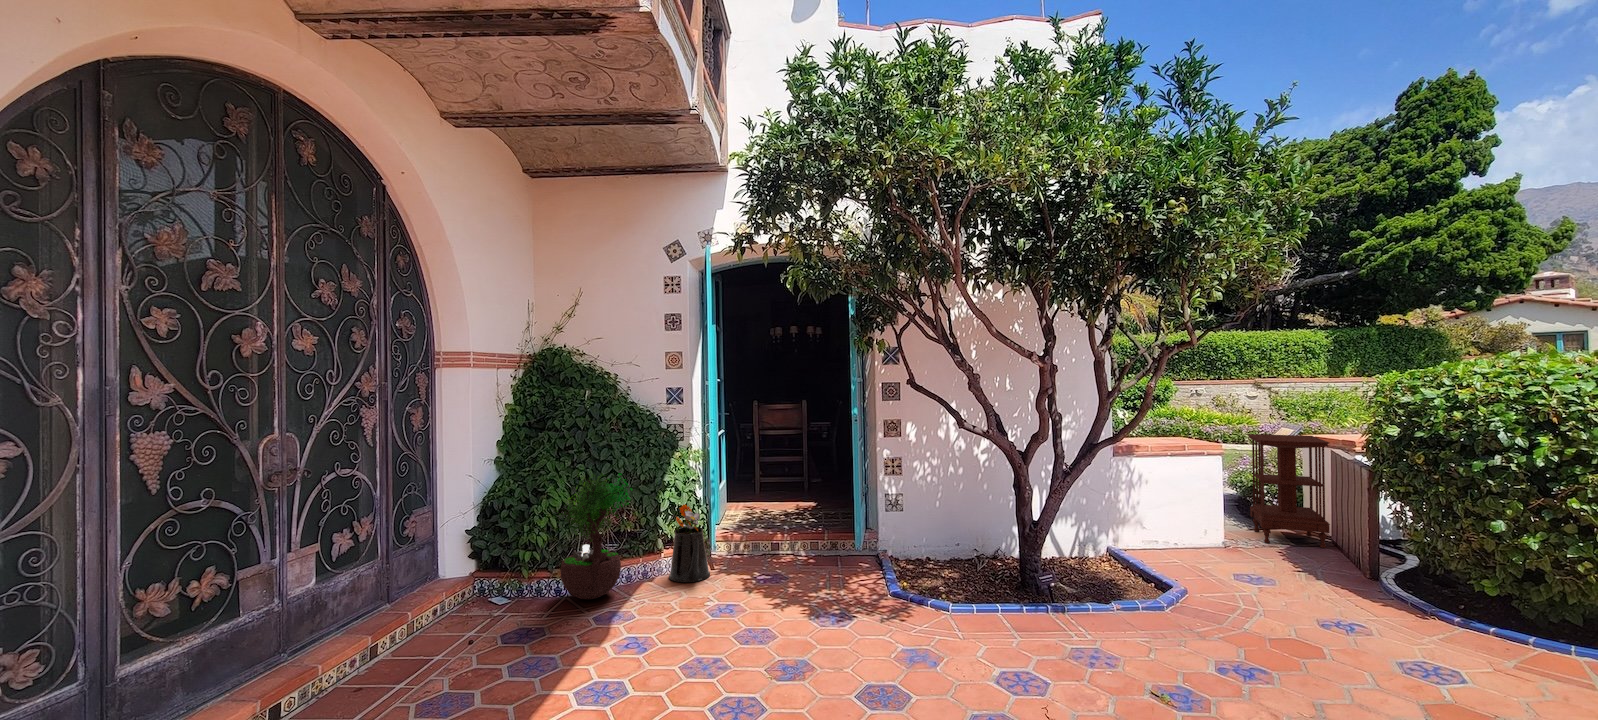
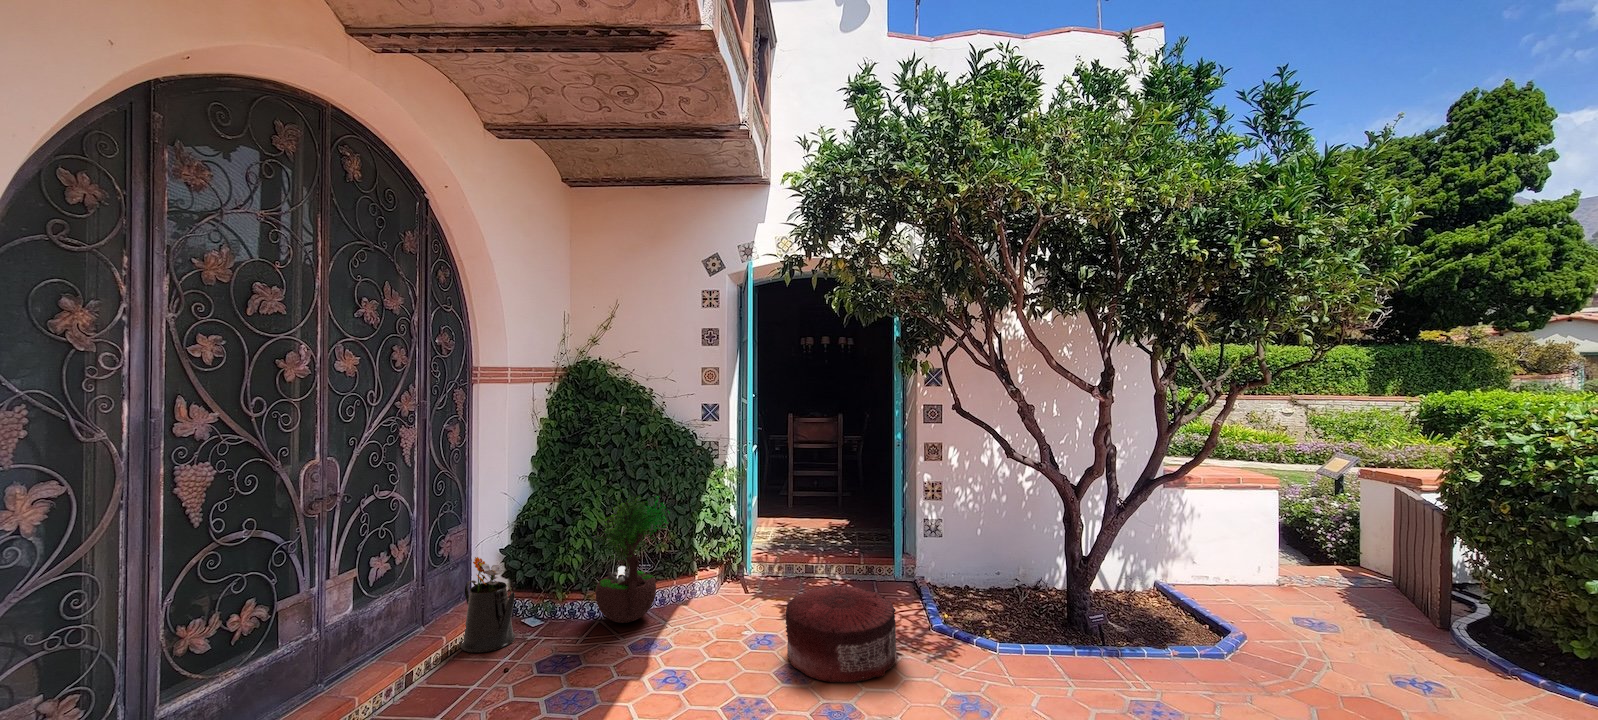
side table: present [1248,434,1330,548] -> none [1303,466,1395,591]
watering can: present [669,504,710,582] -> present [461,557,515,653]
pouf: none [746,553,854,642] -> present [786,584,897,683]

